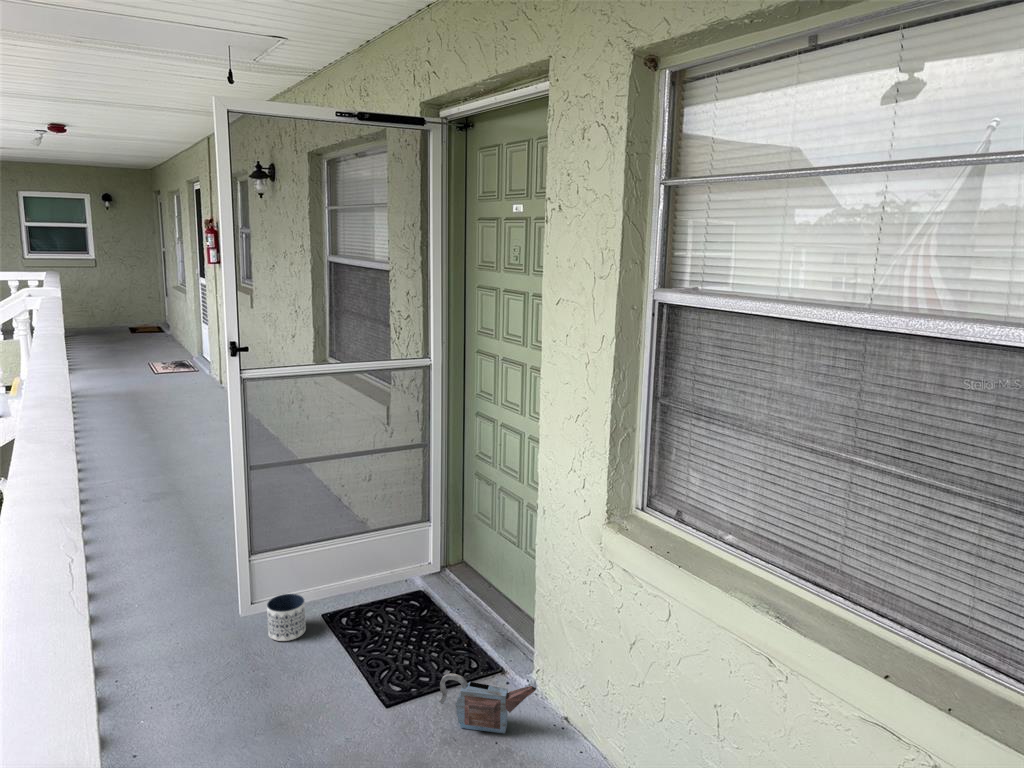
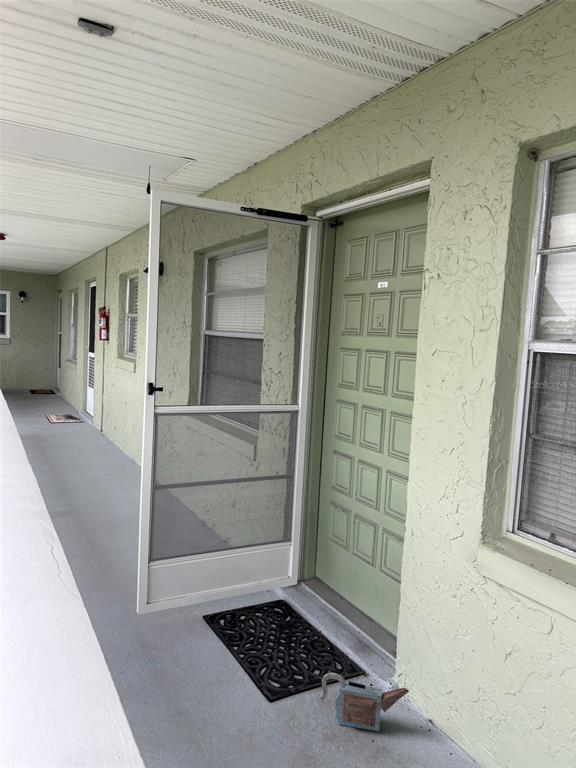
planter: present [267,594,306,641] -> none [160,597,192,638]

